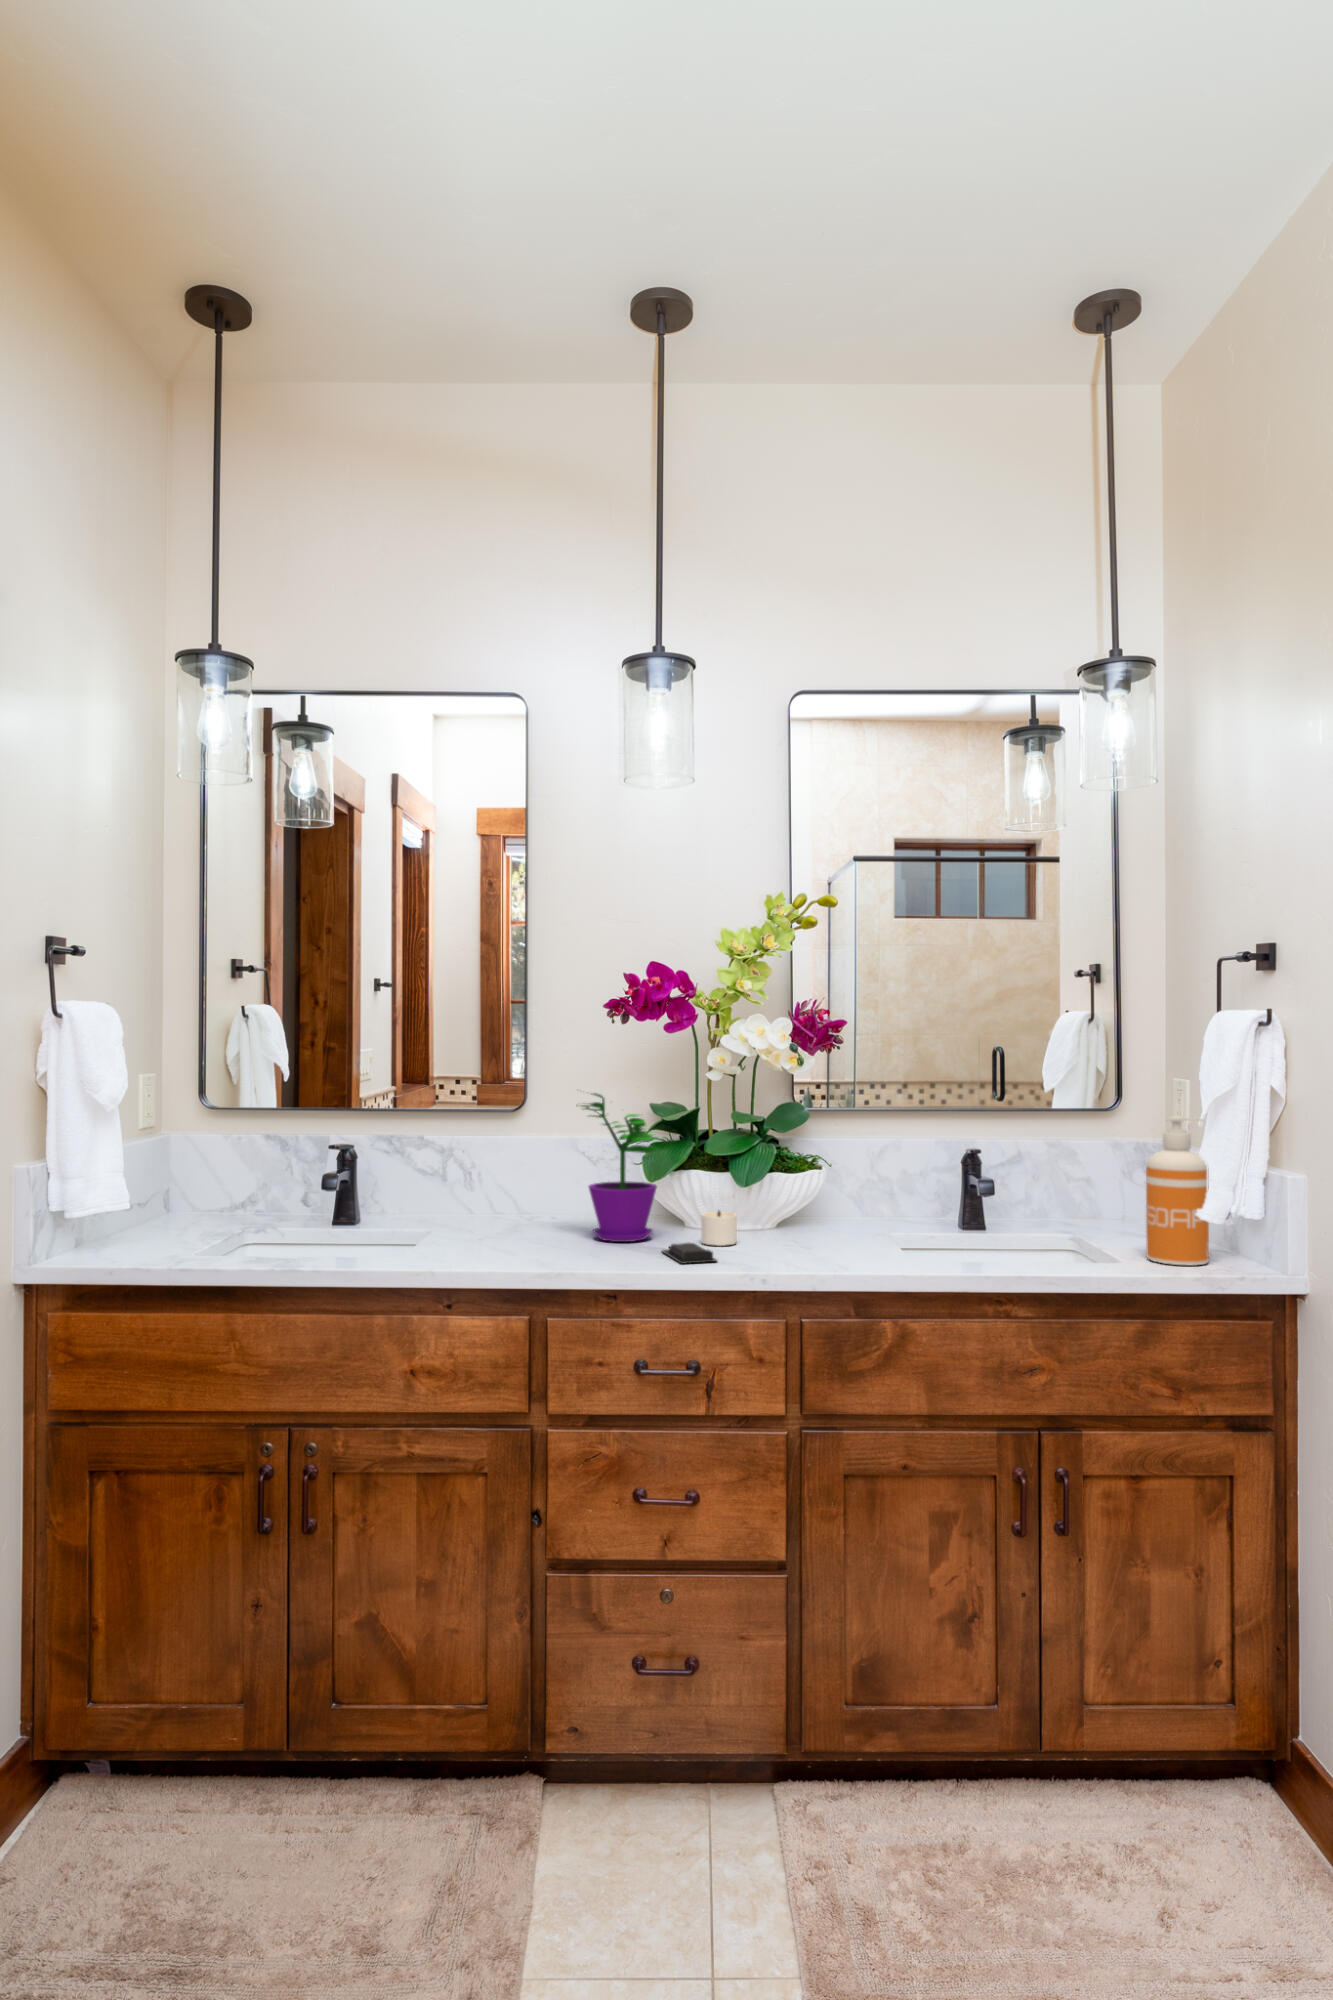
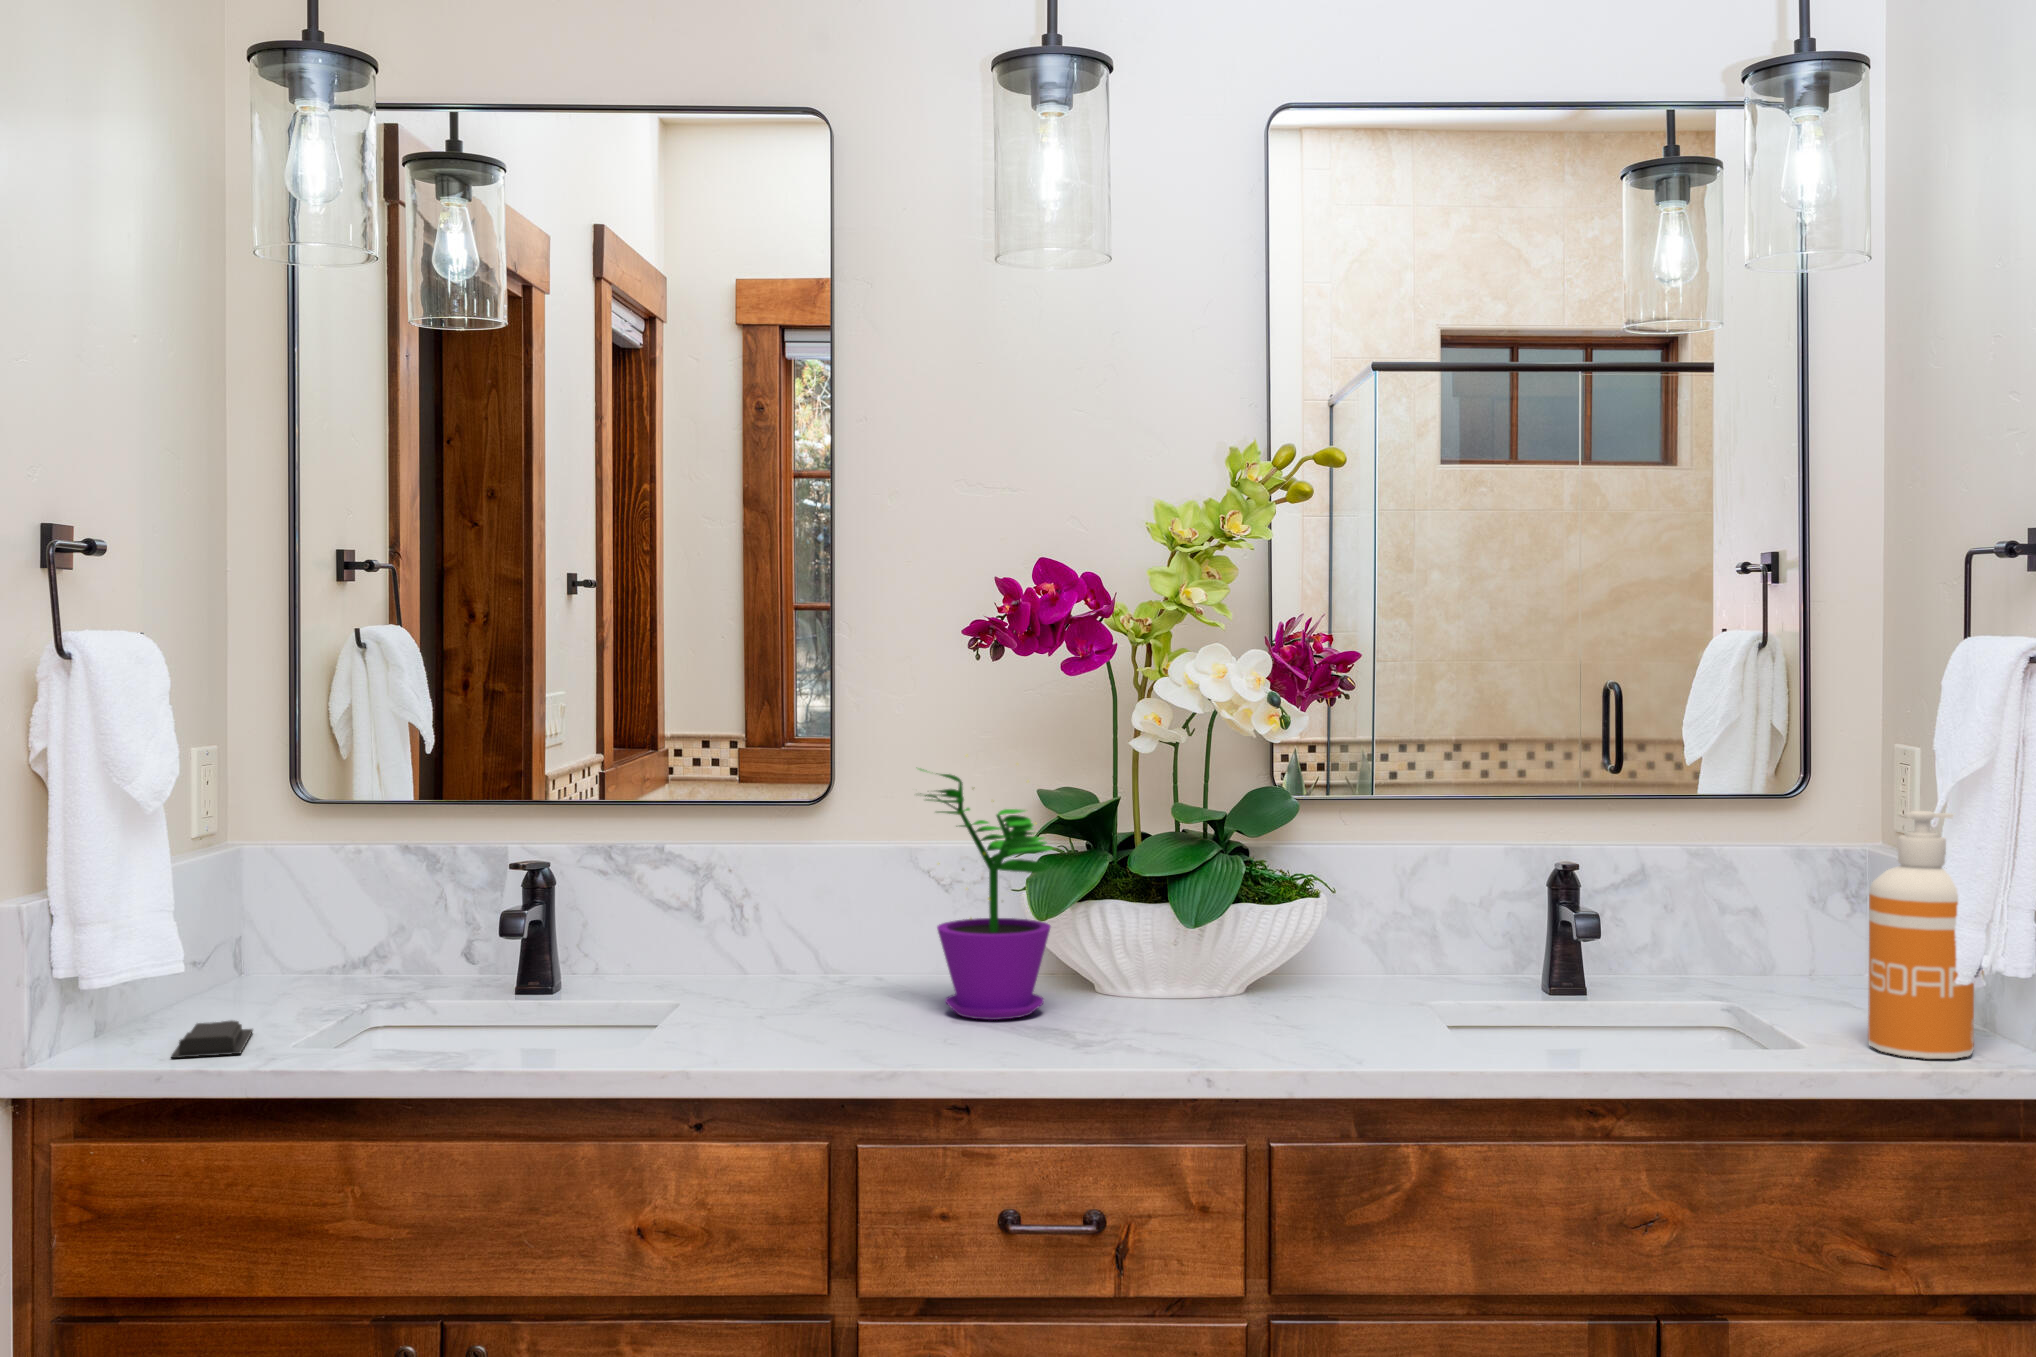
candle: present [701,1211,737,1246] -> none [1125,966,1213,1026]
soap bar: present [662,1243,717,1264] -> present [171,1020,253,1058]

